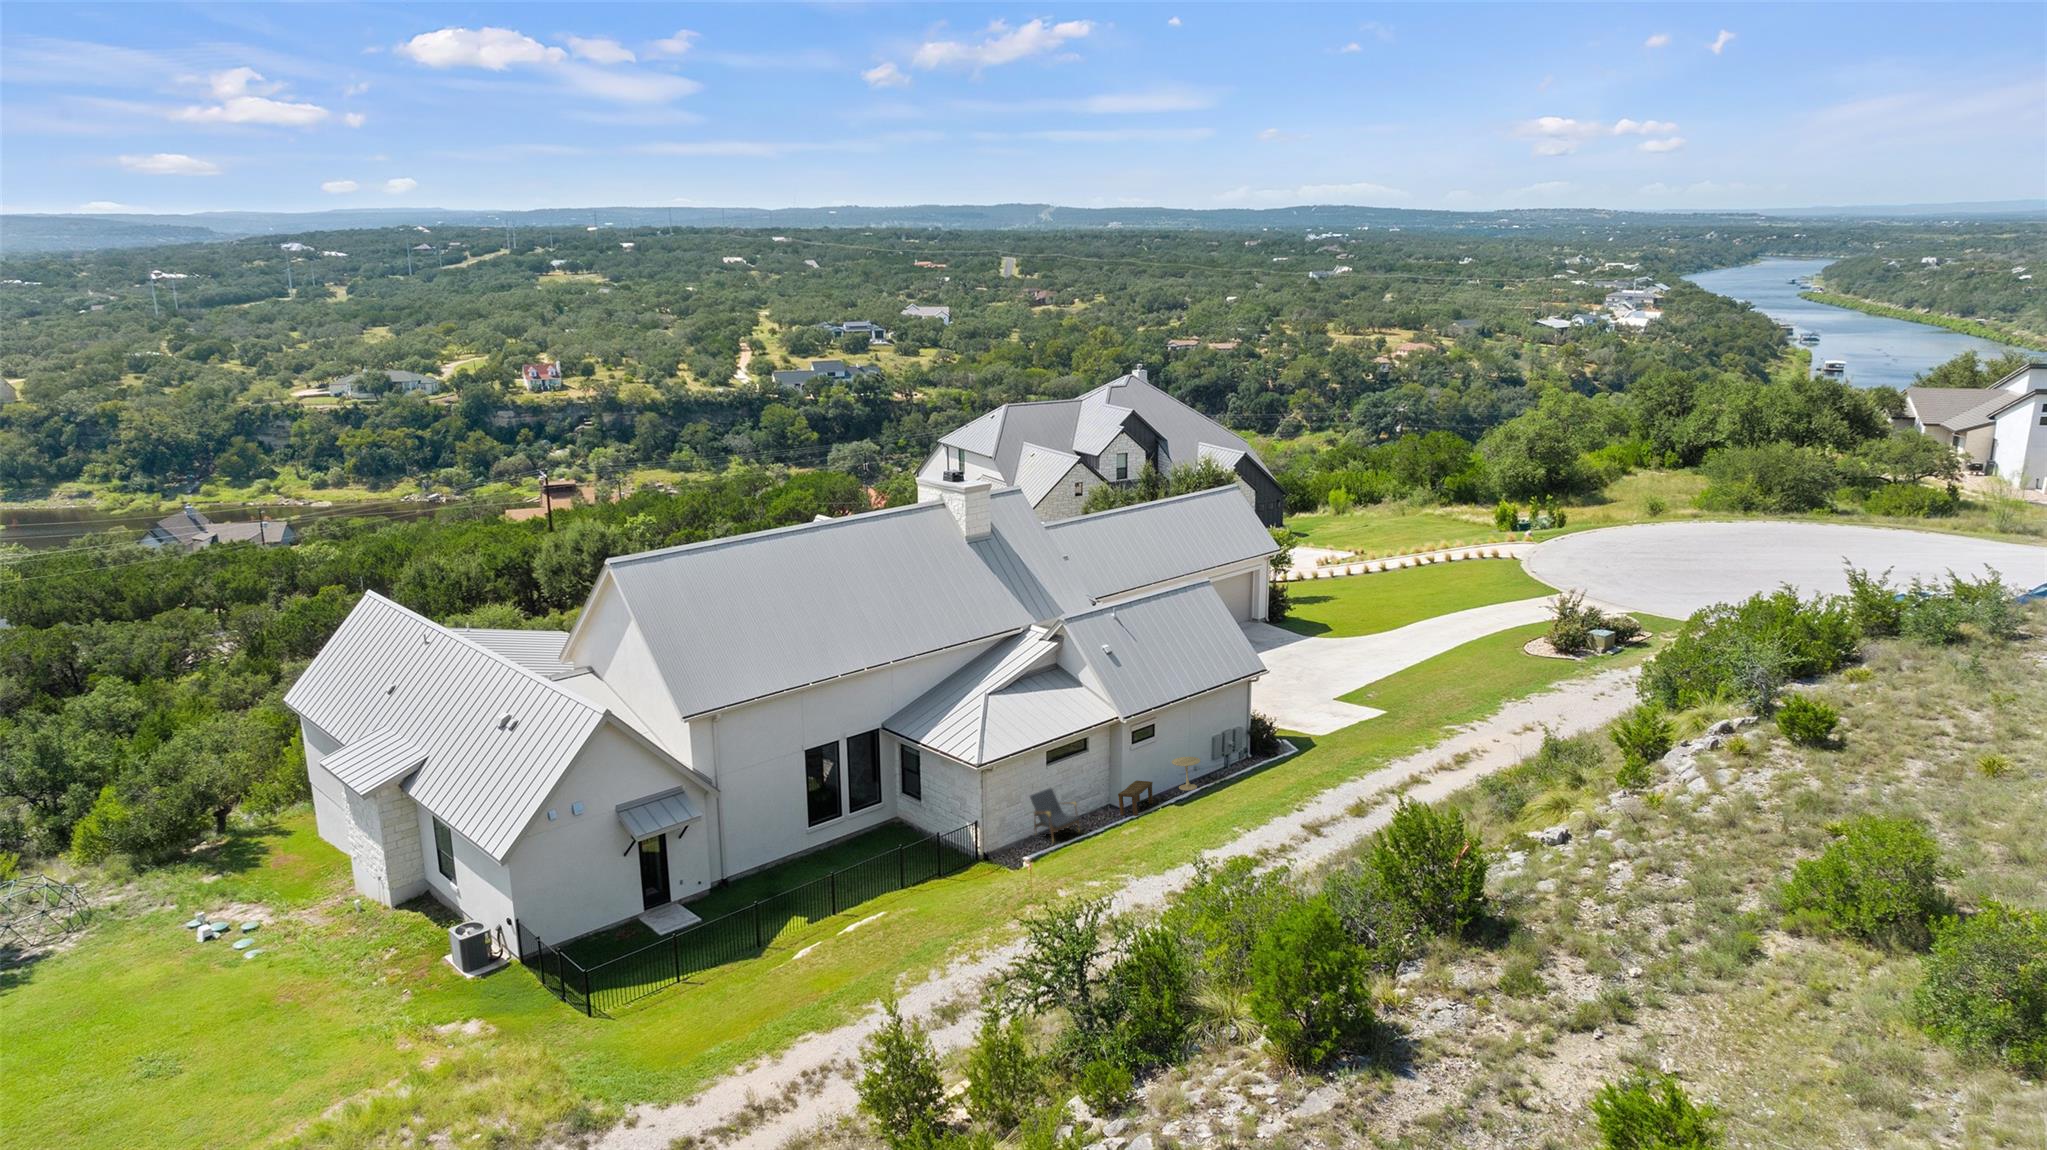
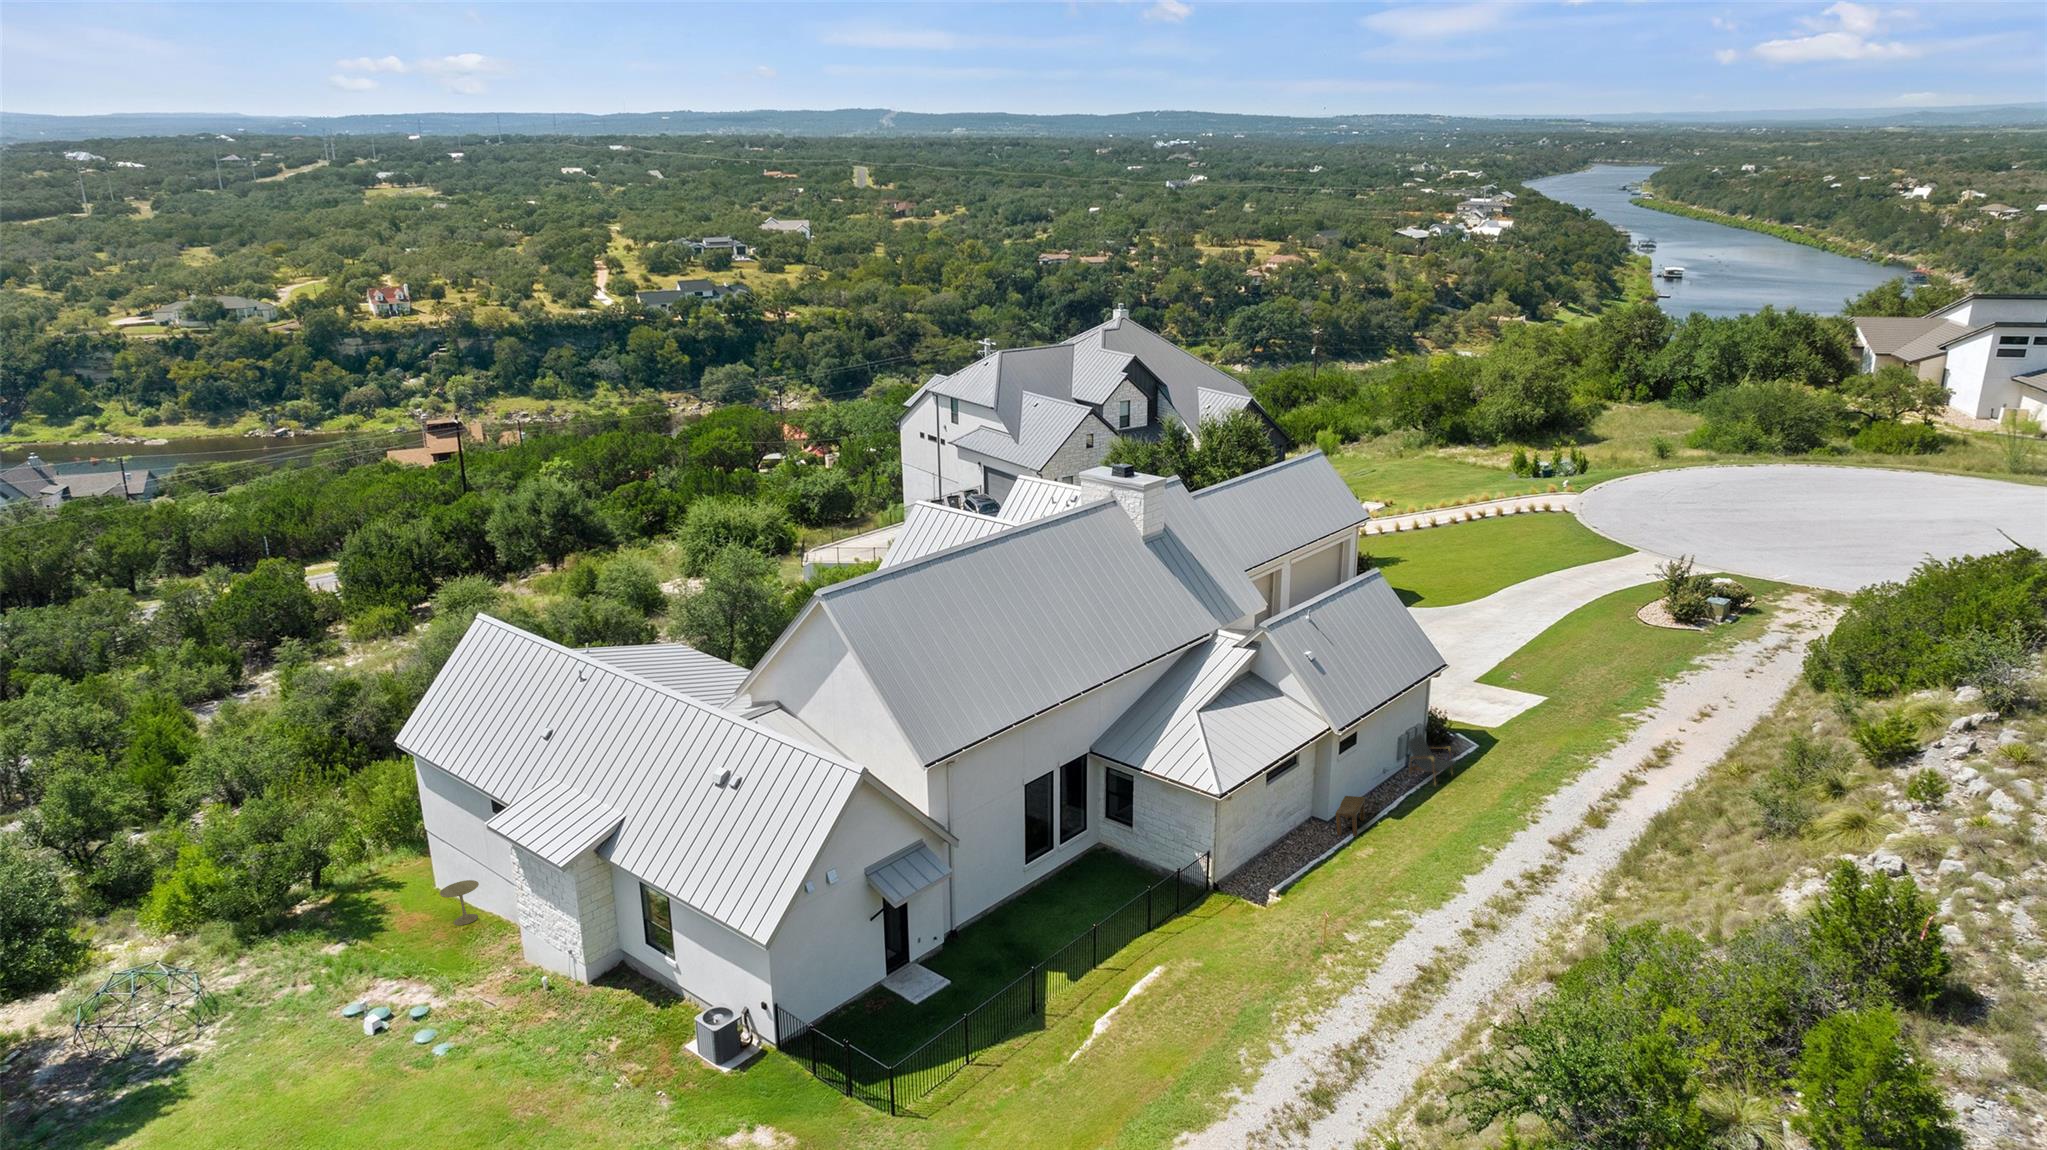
side table: present [1172,757,1200,790] -> present [440,880,479,925]
lounge chair: present [1030,788,1080,841] -> present [1407,734,1455,783]

